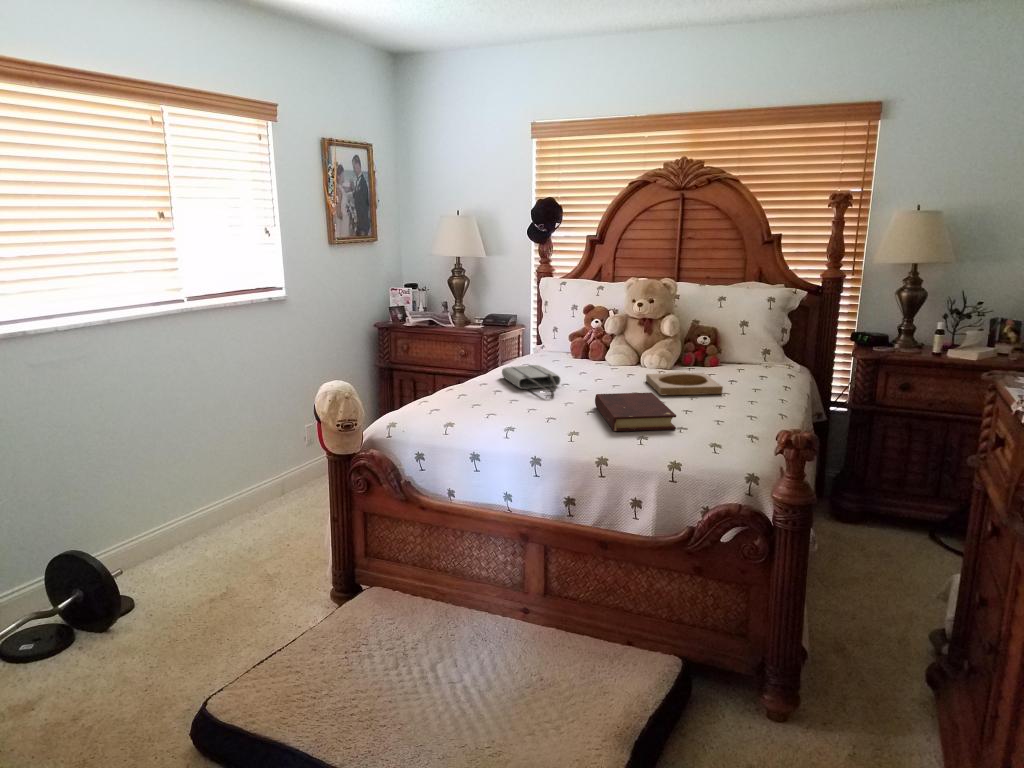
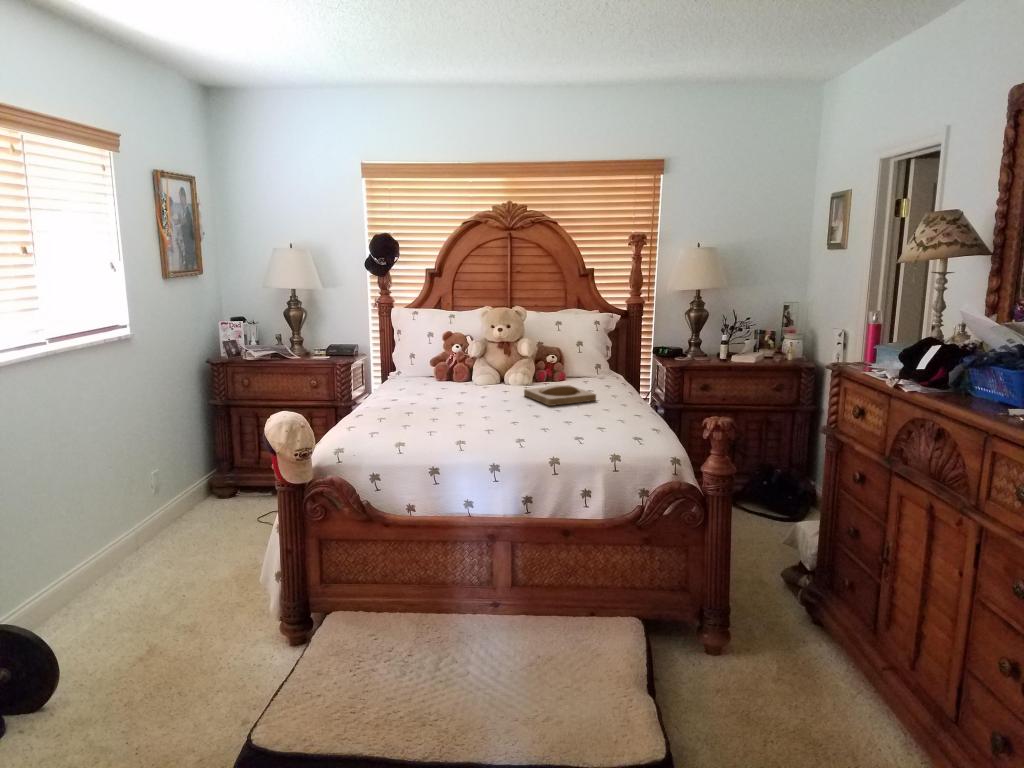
tote bag: present [502,365,560,392] -> none [392,389,461,412]
book: present [595,392,676,431] -> none [505,403,591,438]

